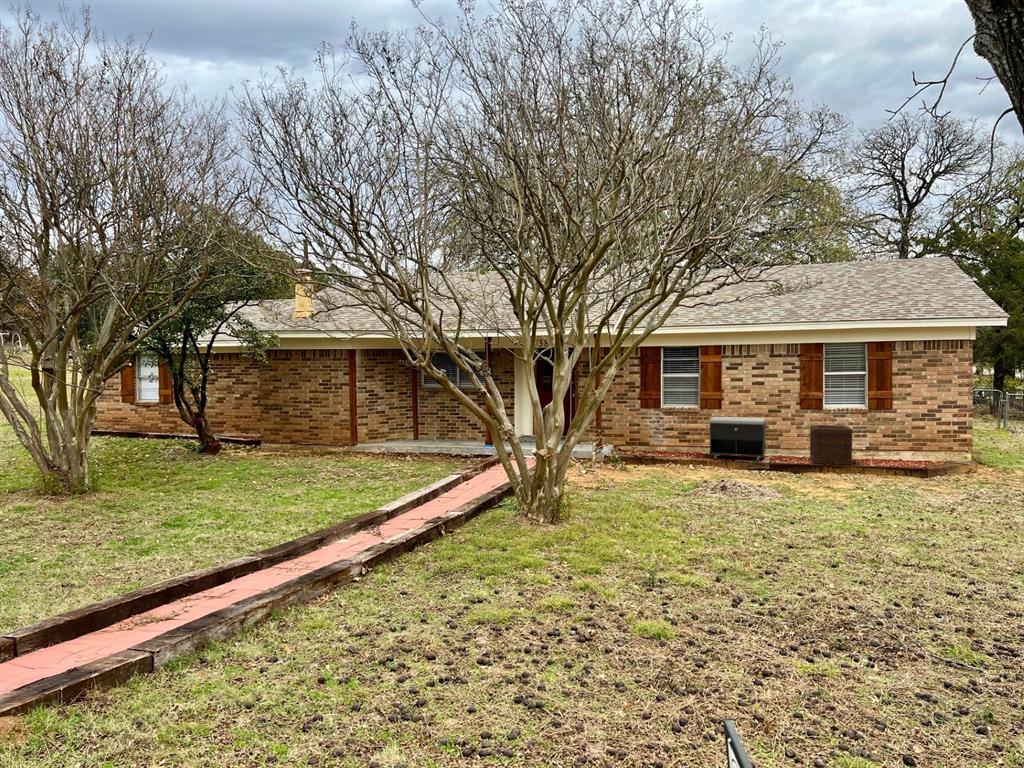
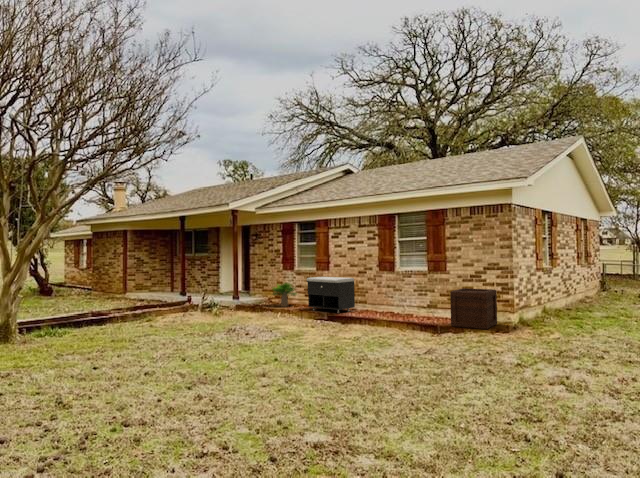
potted plant: none [642,424,680,455] -> present [272,283,296,307]
wooden crate: present [810,425,853,465] -> present [450,288,497,329]

